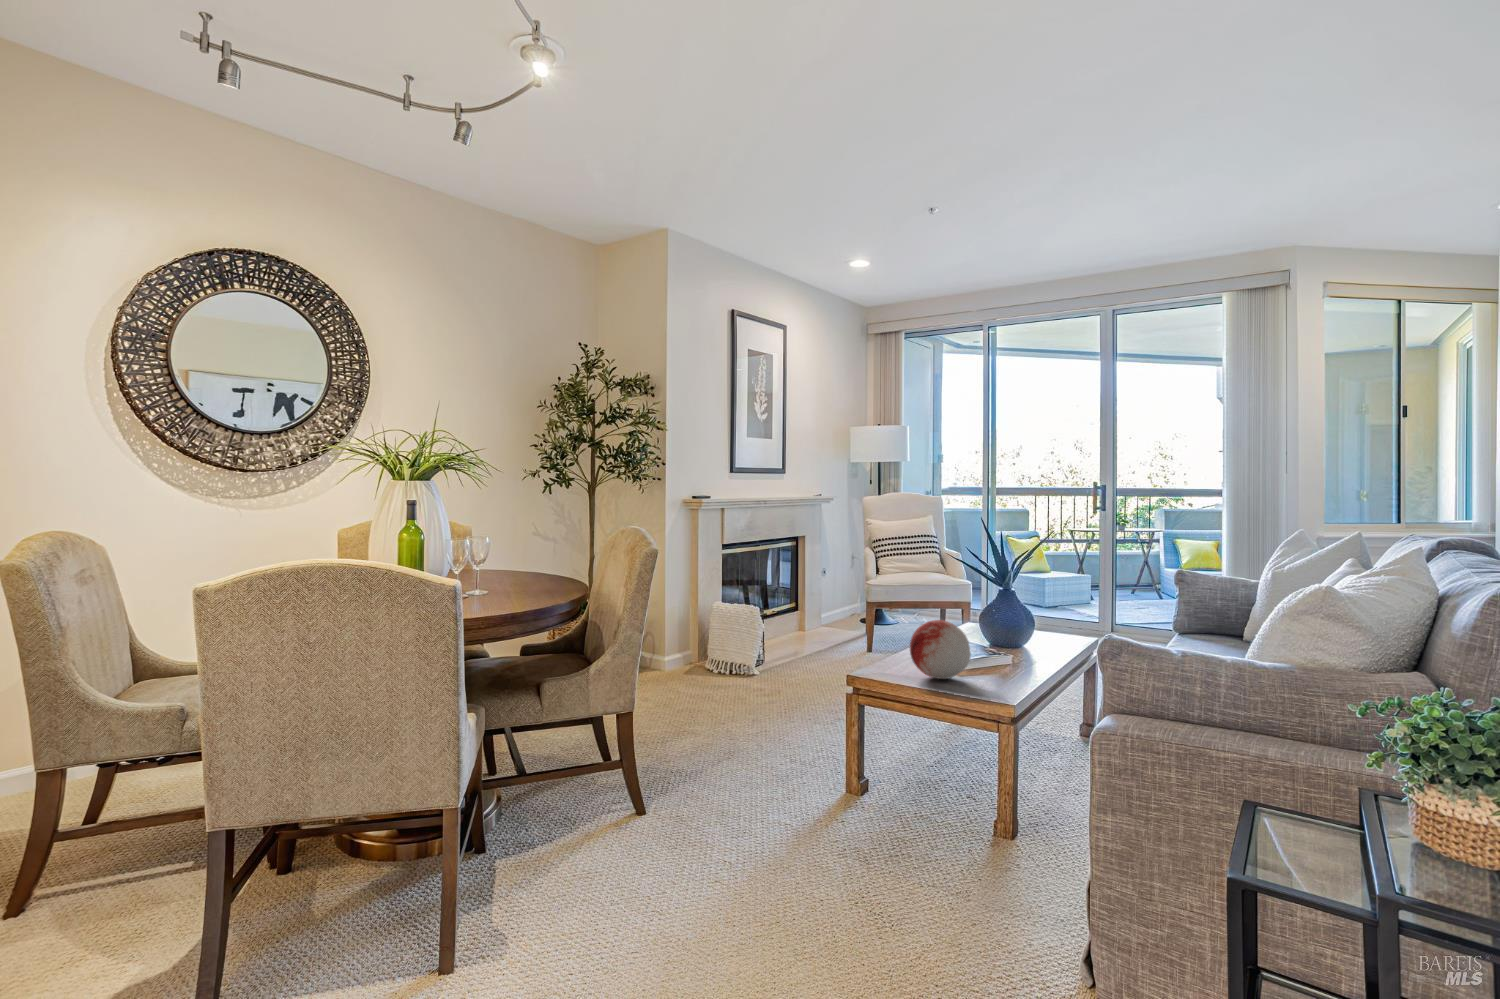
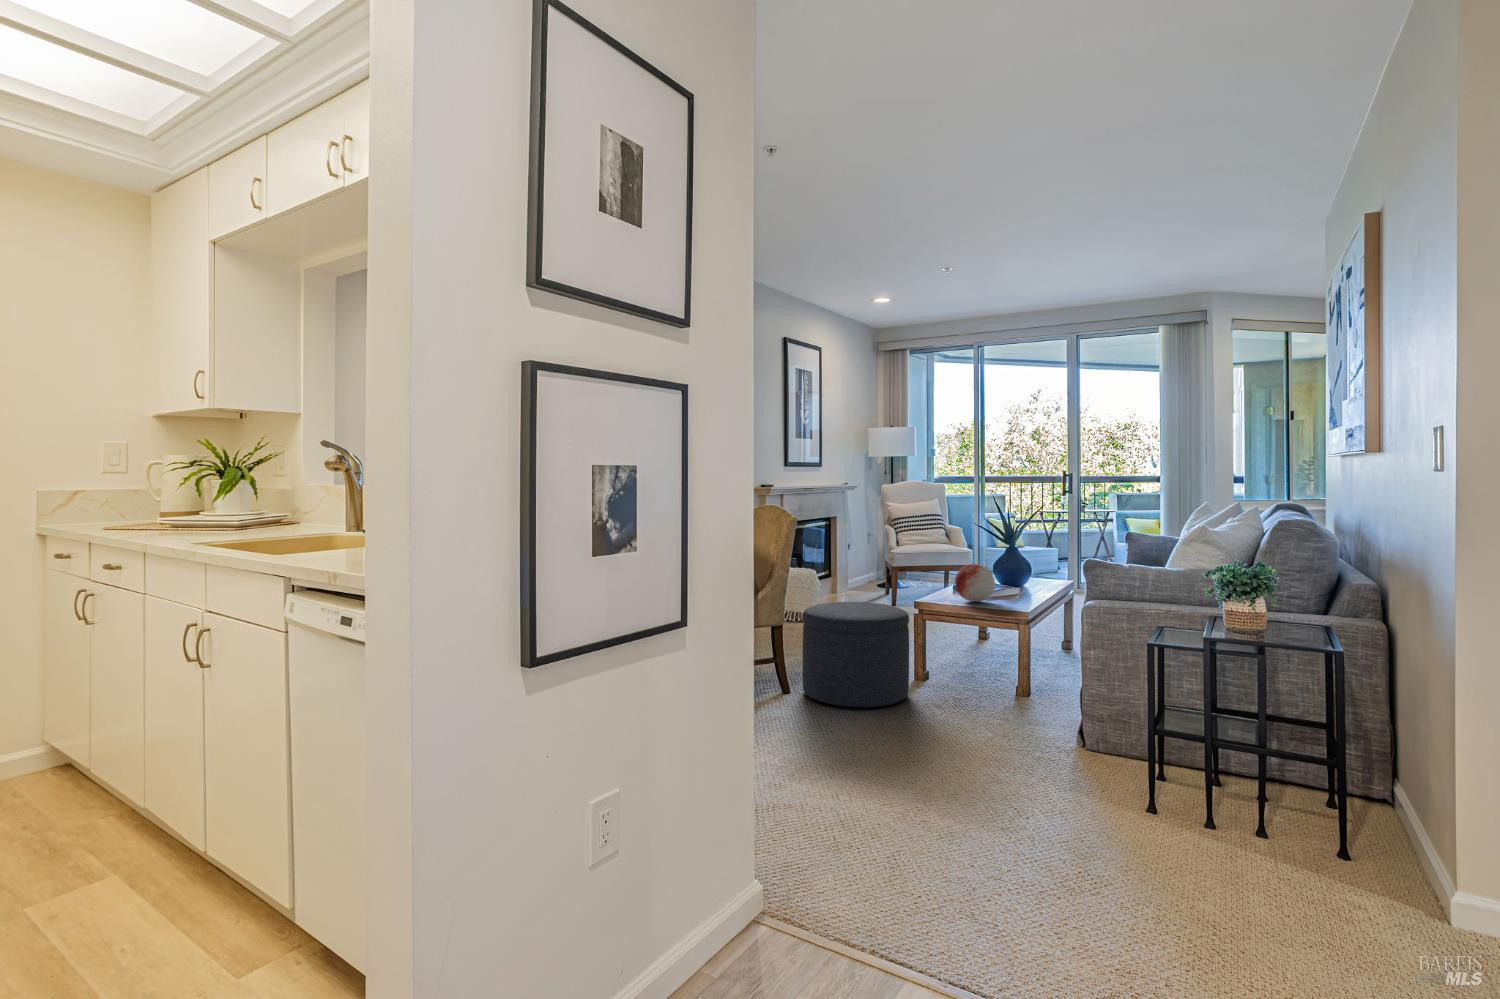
ottoman: none [662,675,826,860] -> present [803,602,909,707]

